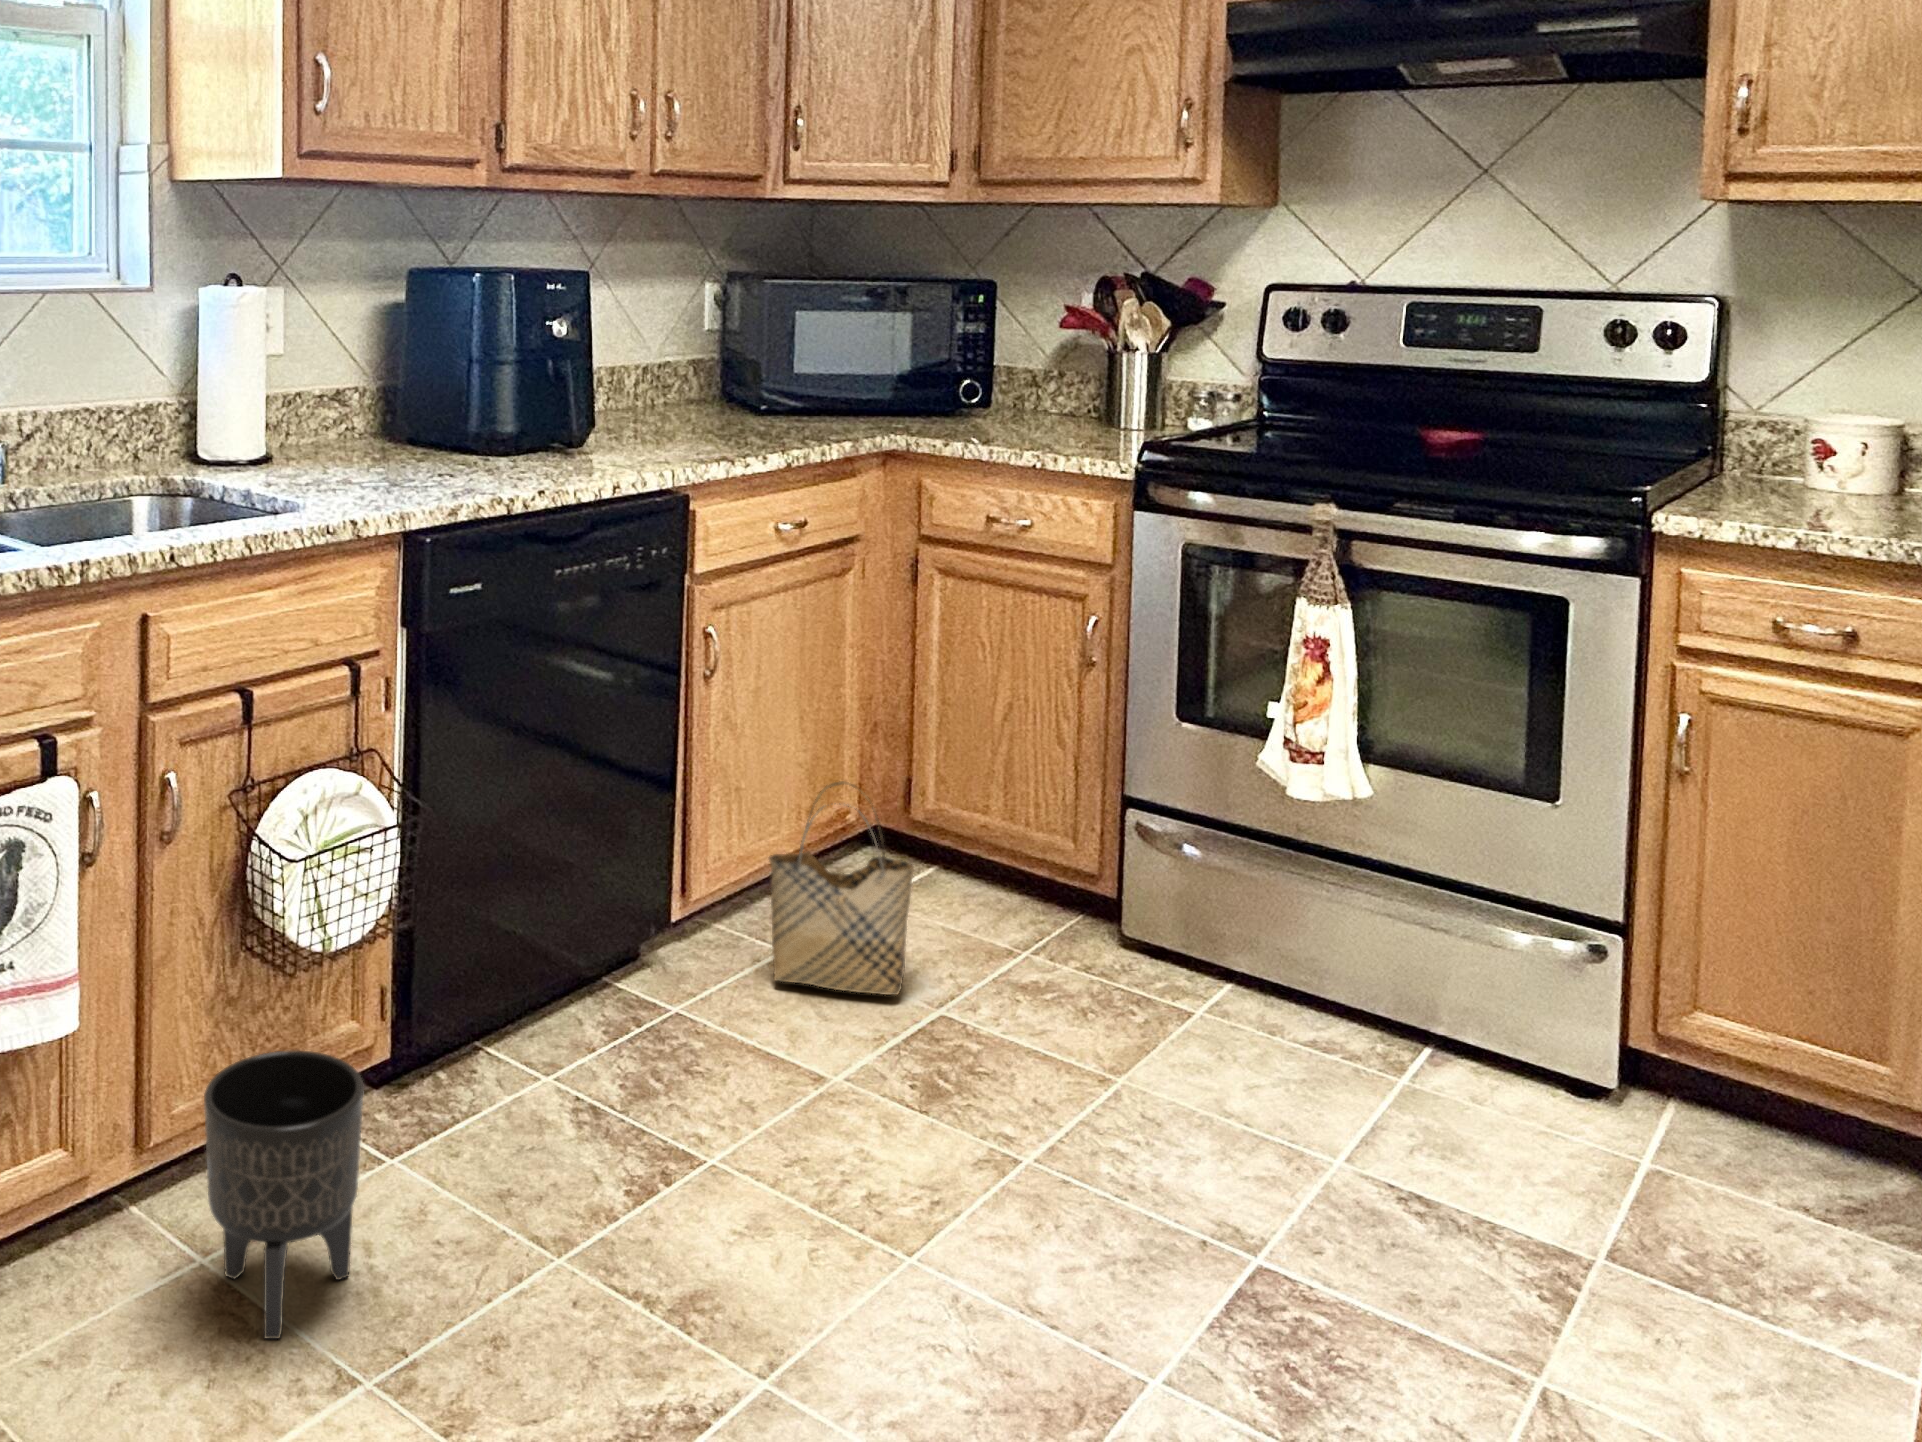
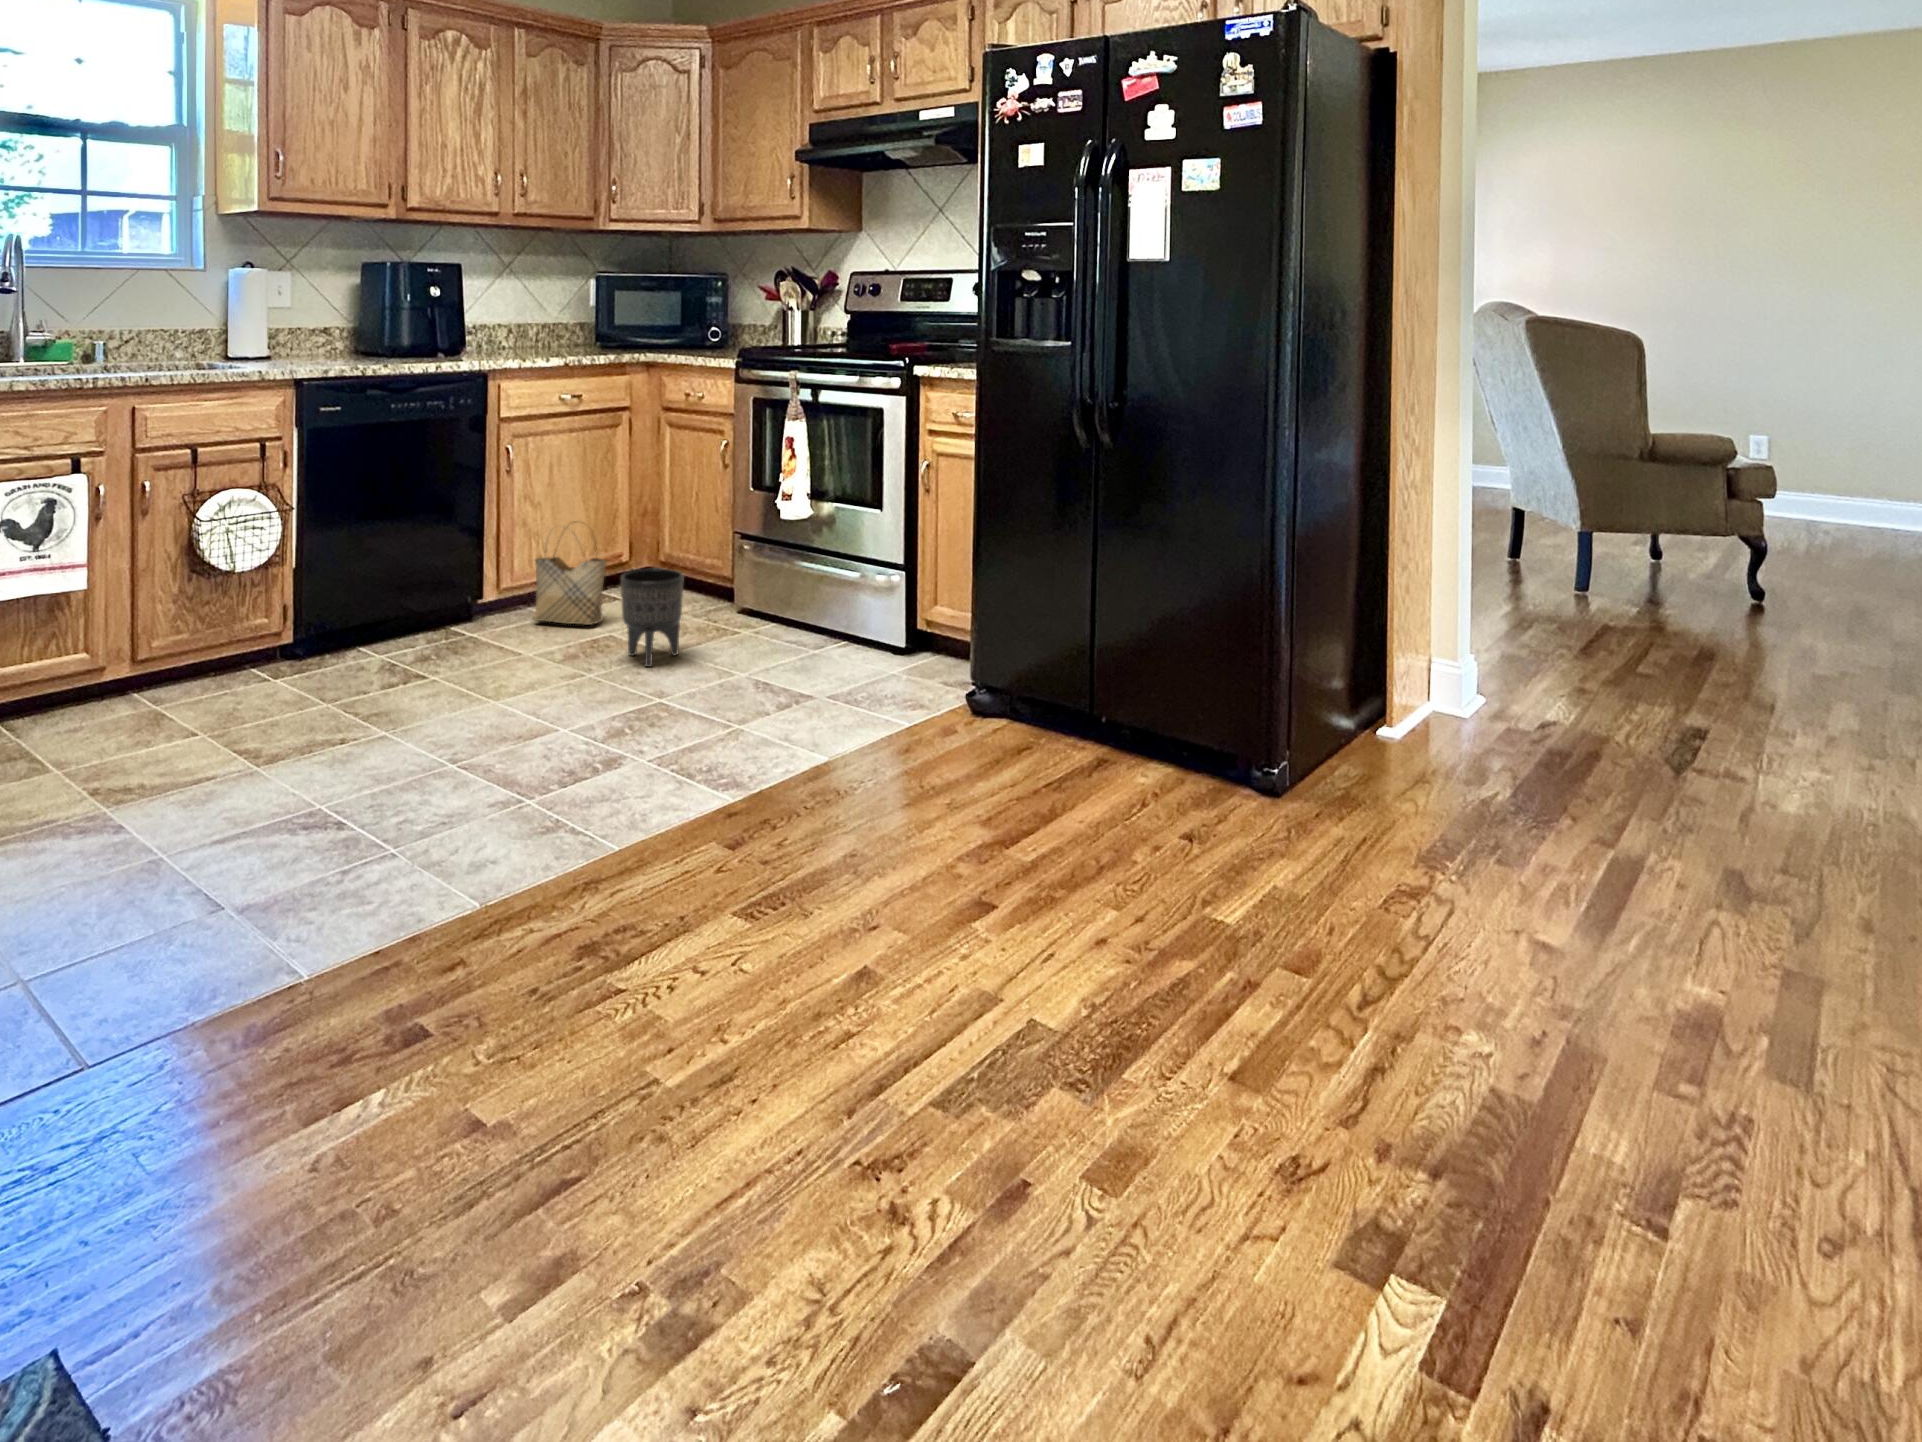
planter: present [204,1050,364,1339] -> present [621,569,684,667]

